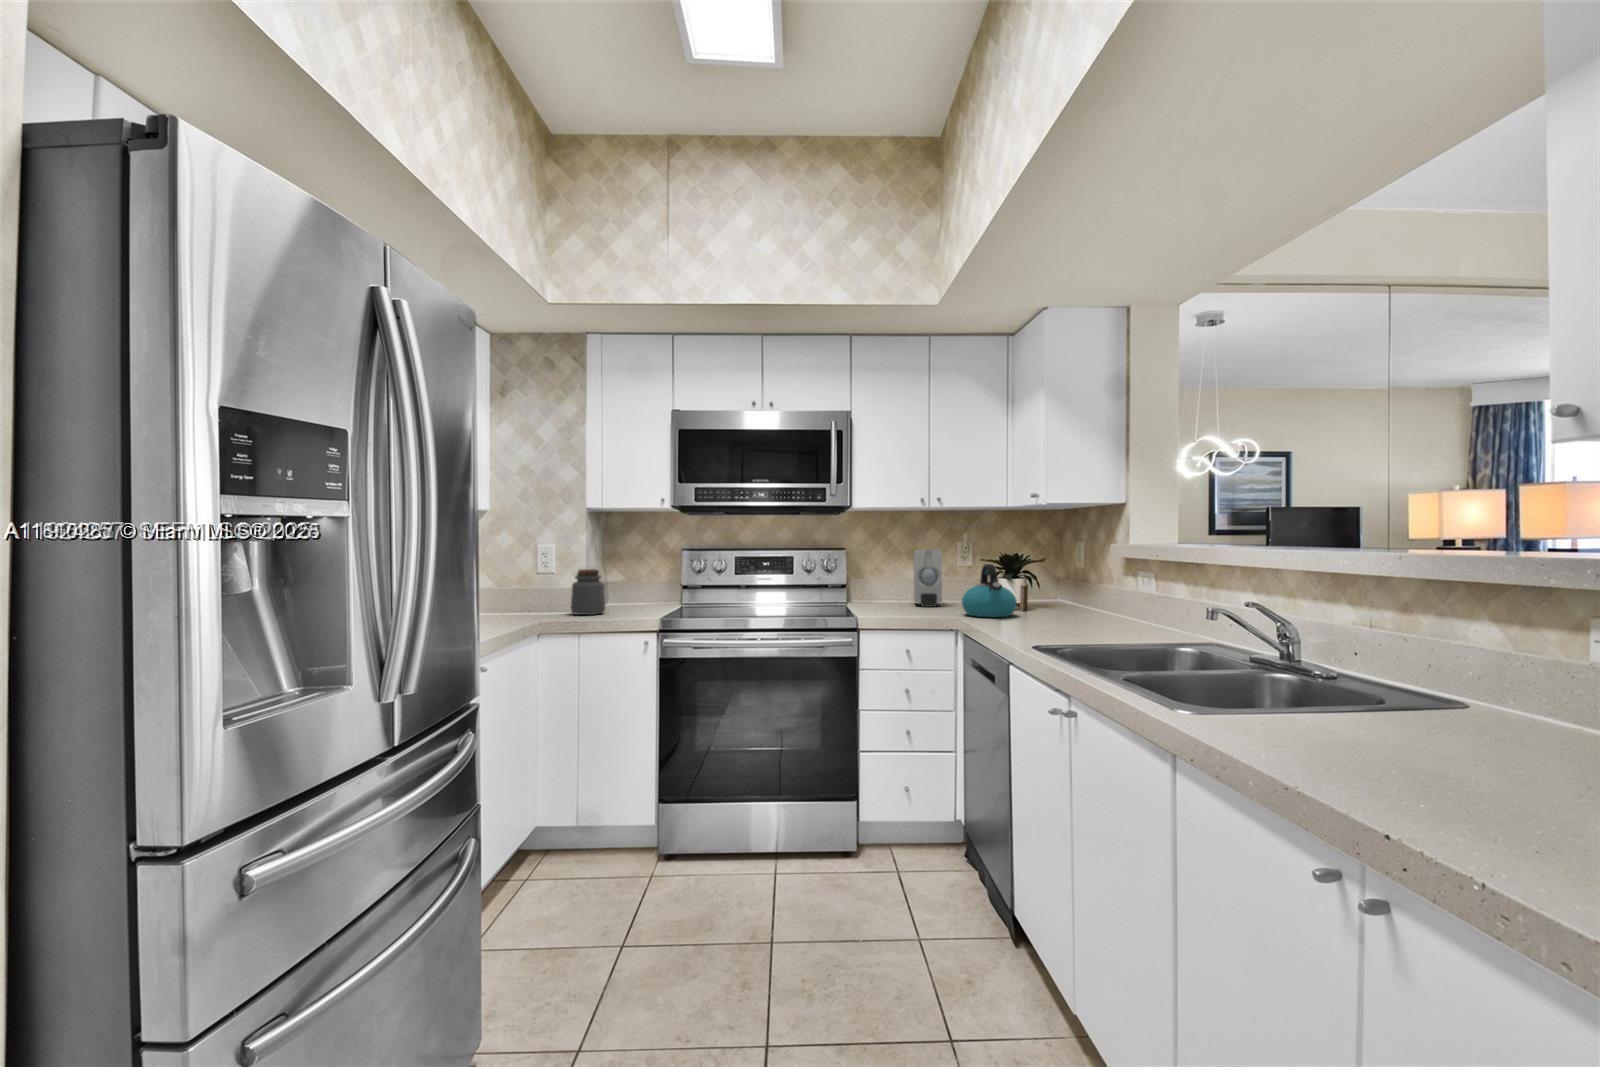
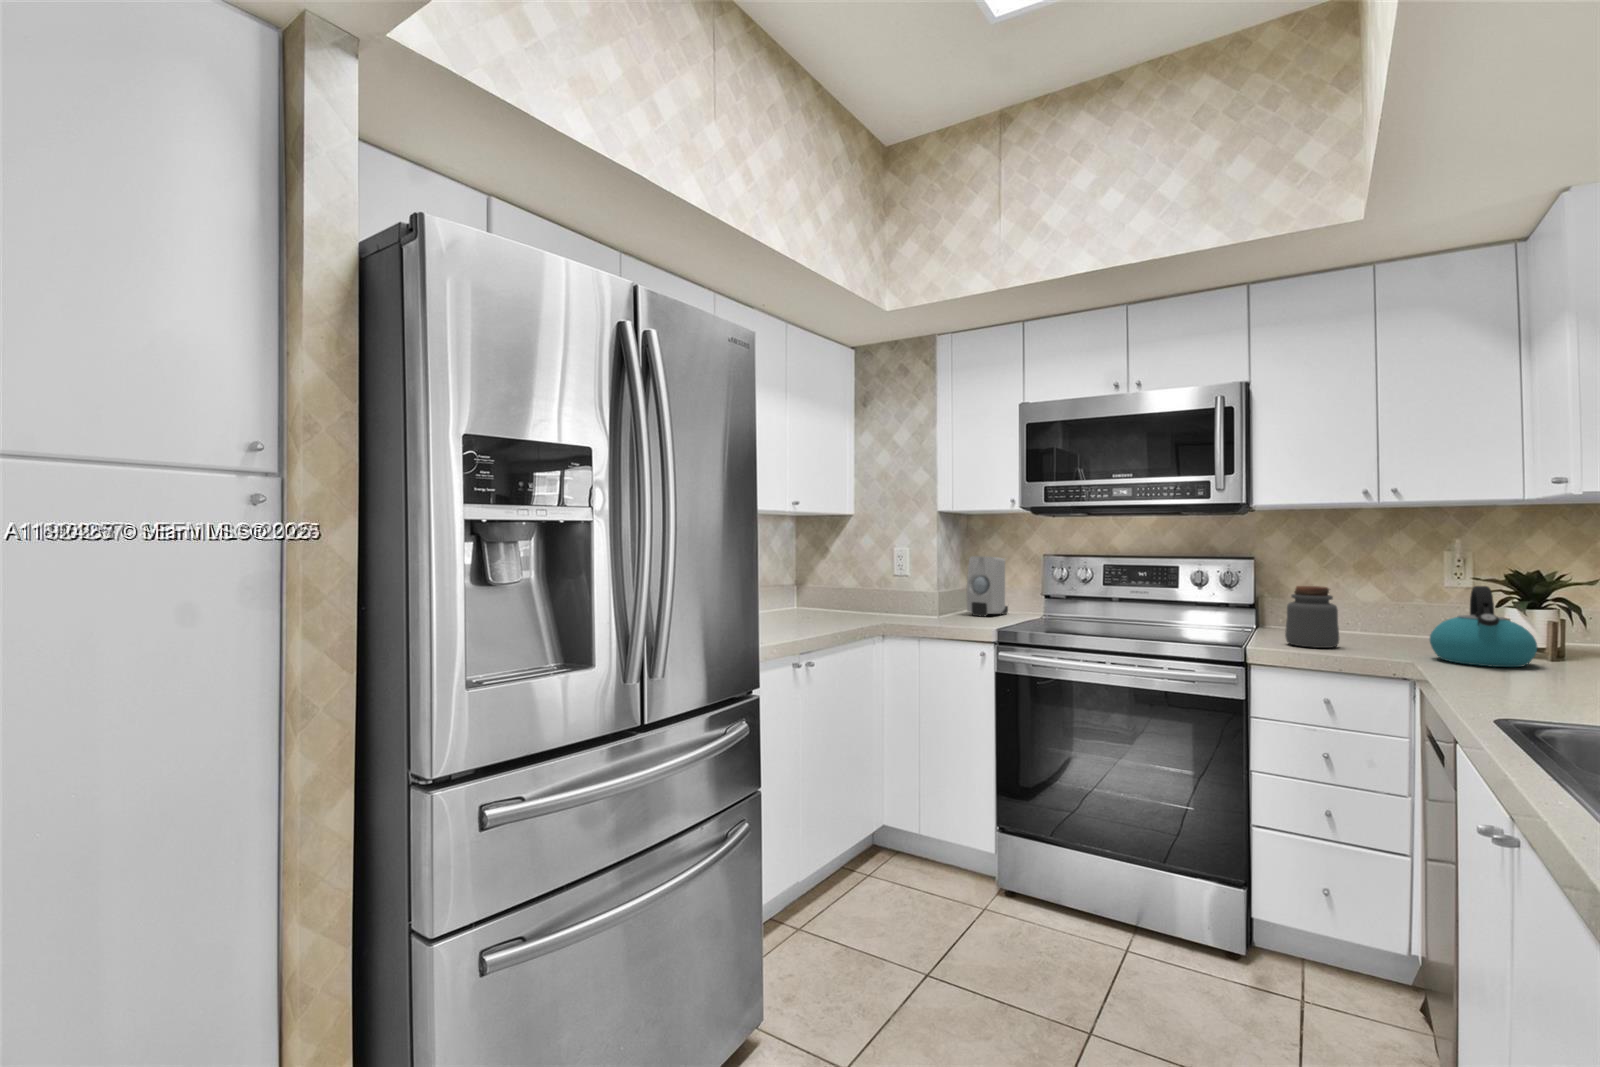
soap dispenser: present [913,549,942,607] -> present [967,556,1008,616]
jar: present [571,569,606,615] -> present [1285,586,1339,648]

